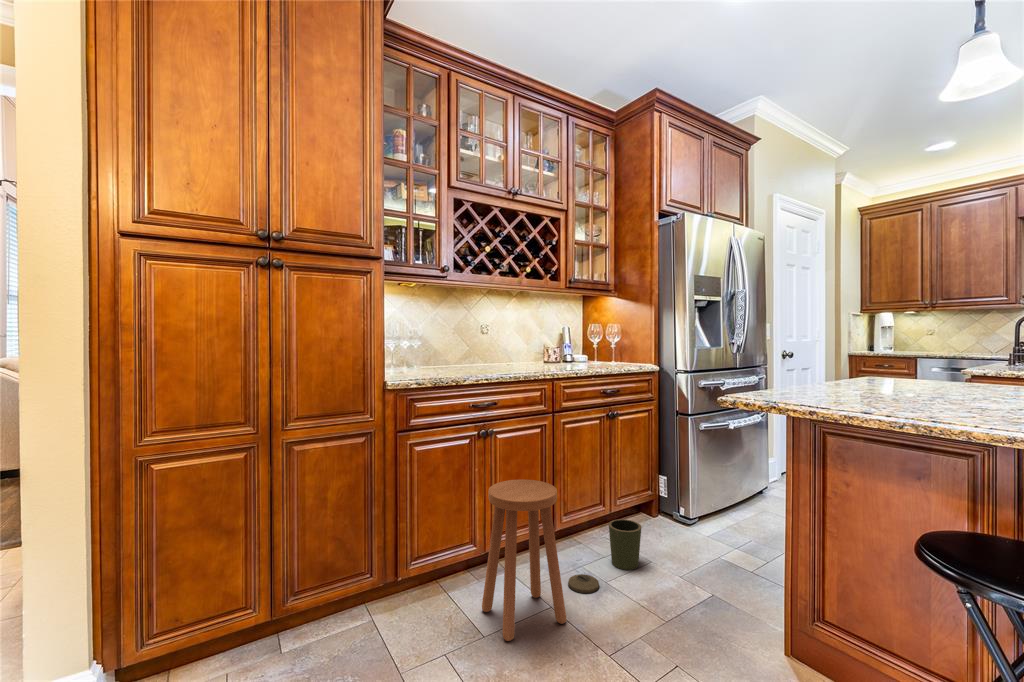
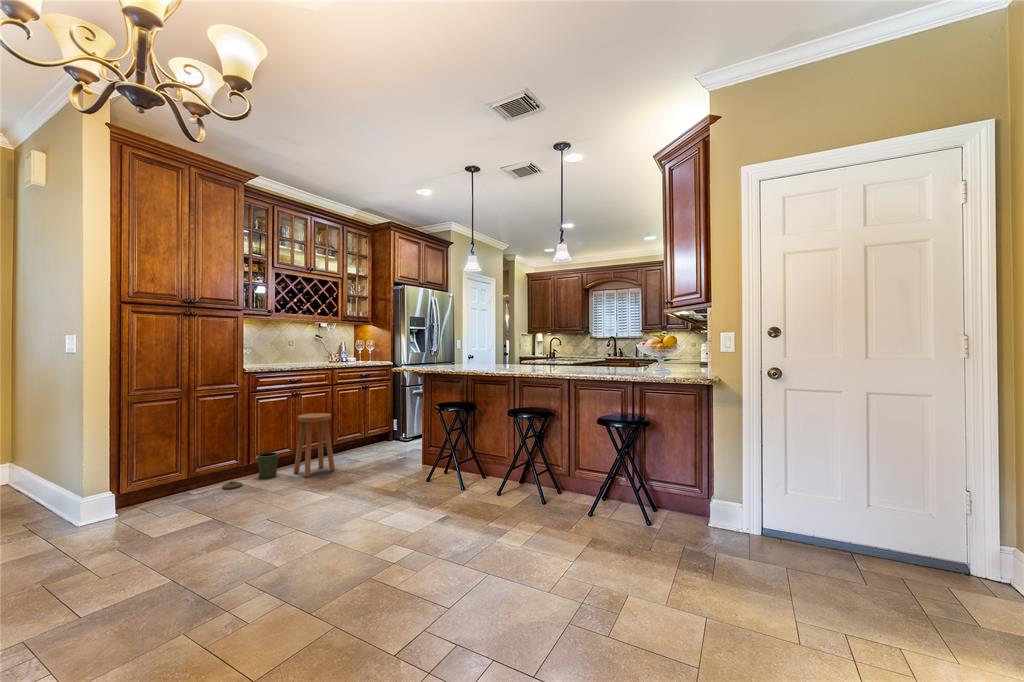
trash can: present [568,519,641,593] -> present [222,452,278,489]

